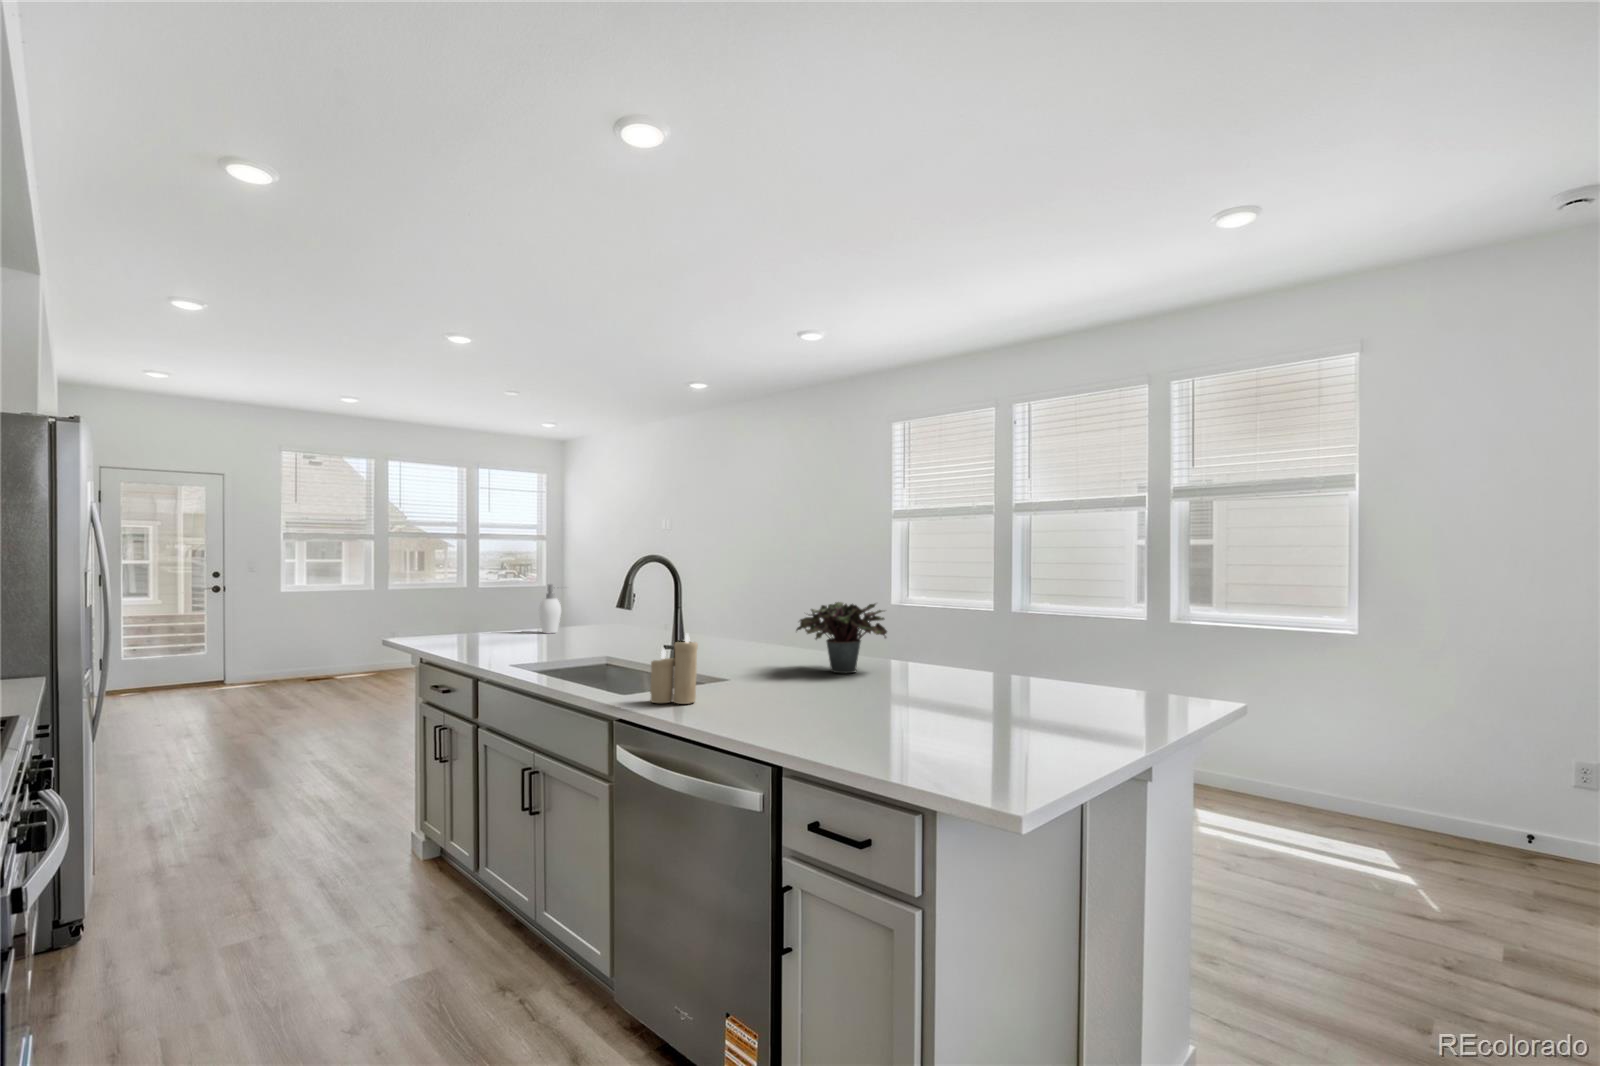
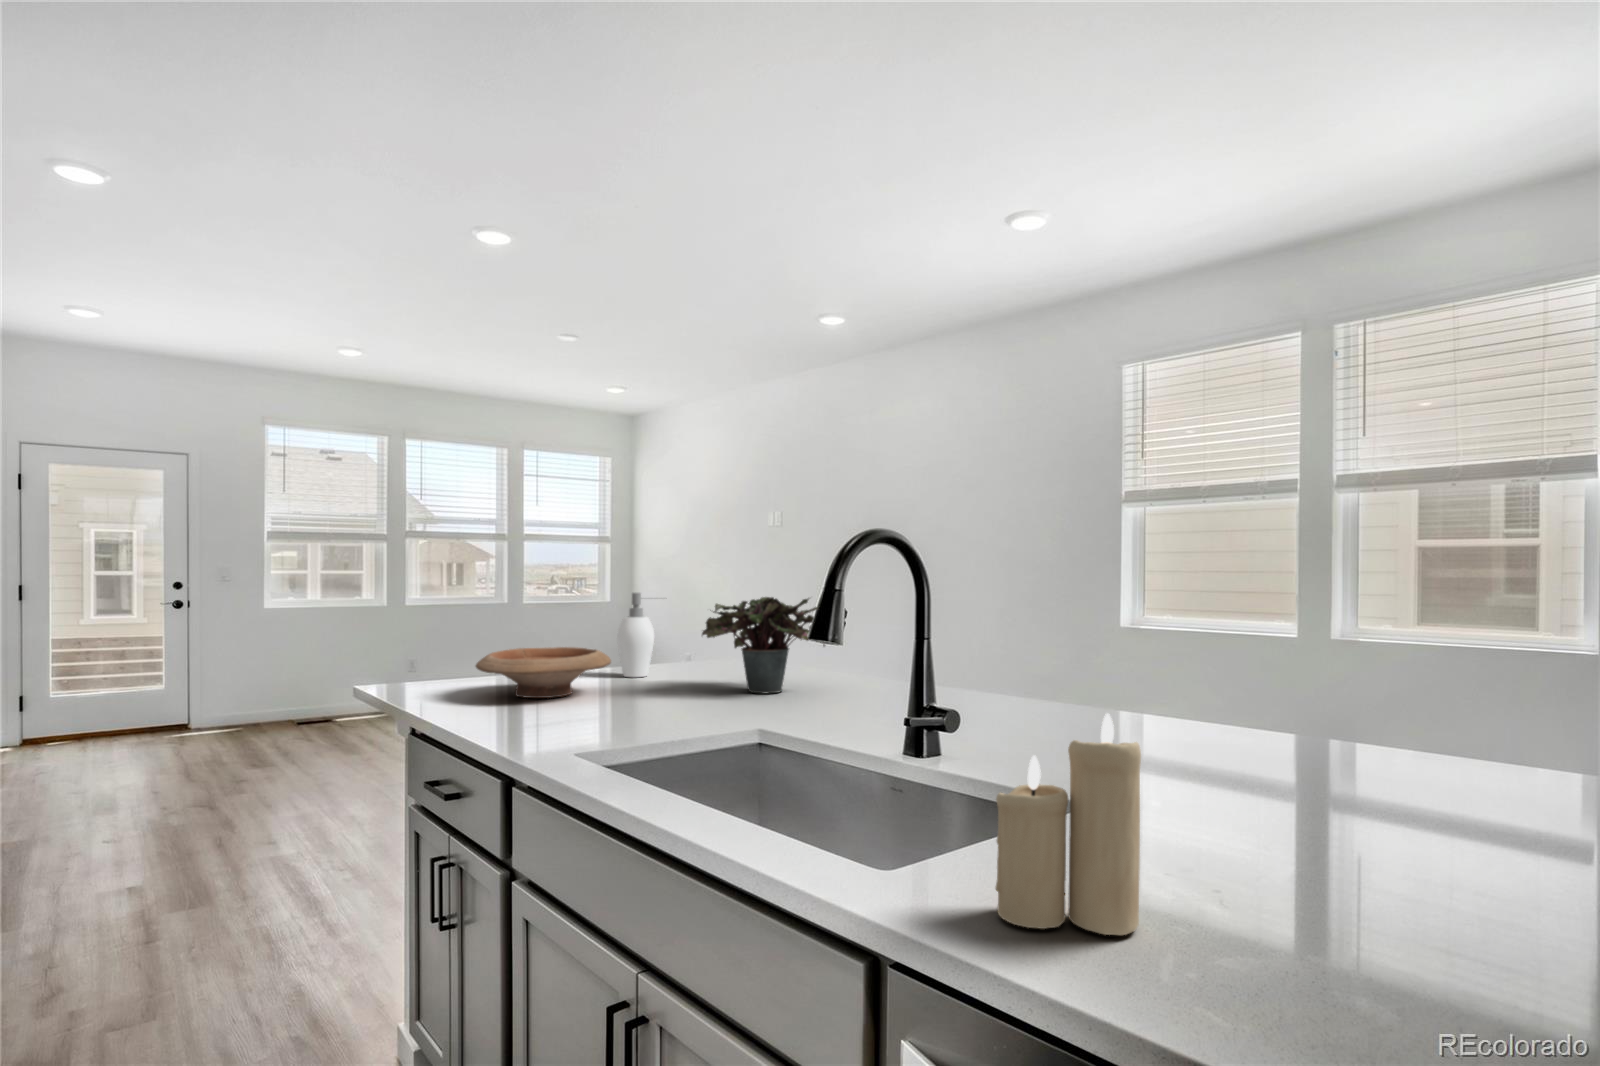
potted plant: present [796,602,887,673] -> present [702,597,825,694]
wooden bowl: none [456,617,533,644] -> present [476,647,611,698]

